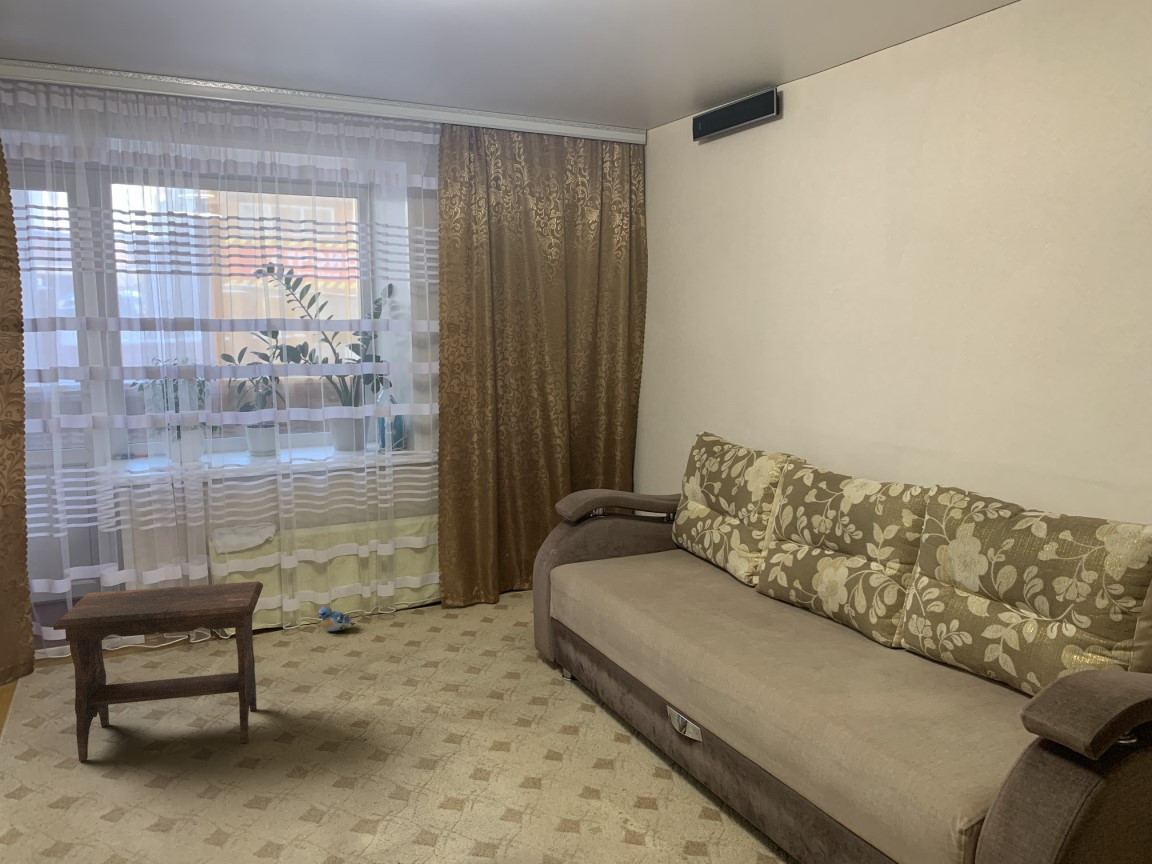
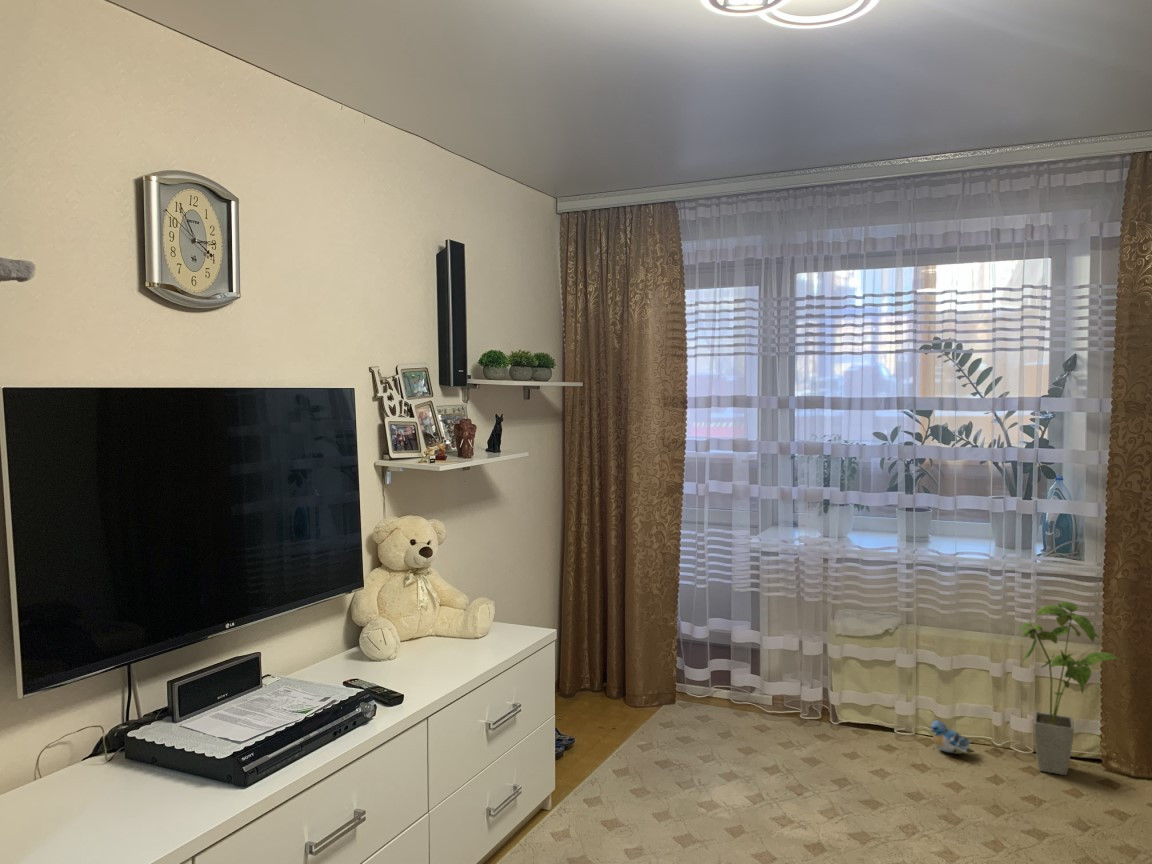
house plant: none [380,484,453,622] -> present [1020,602,1119,775]
footstool: present [53,581,263,761] -> none [637,644,828,838]

